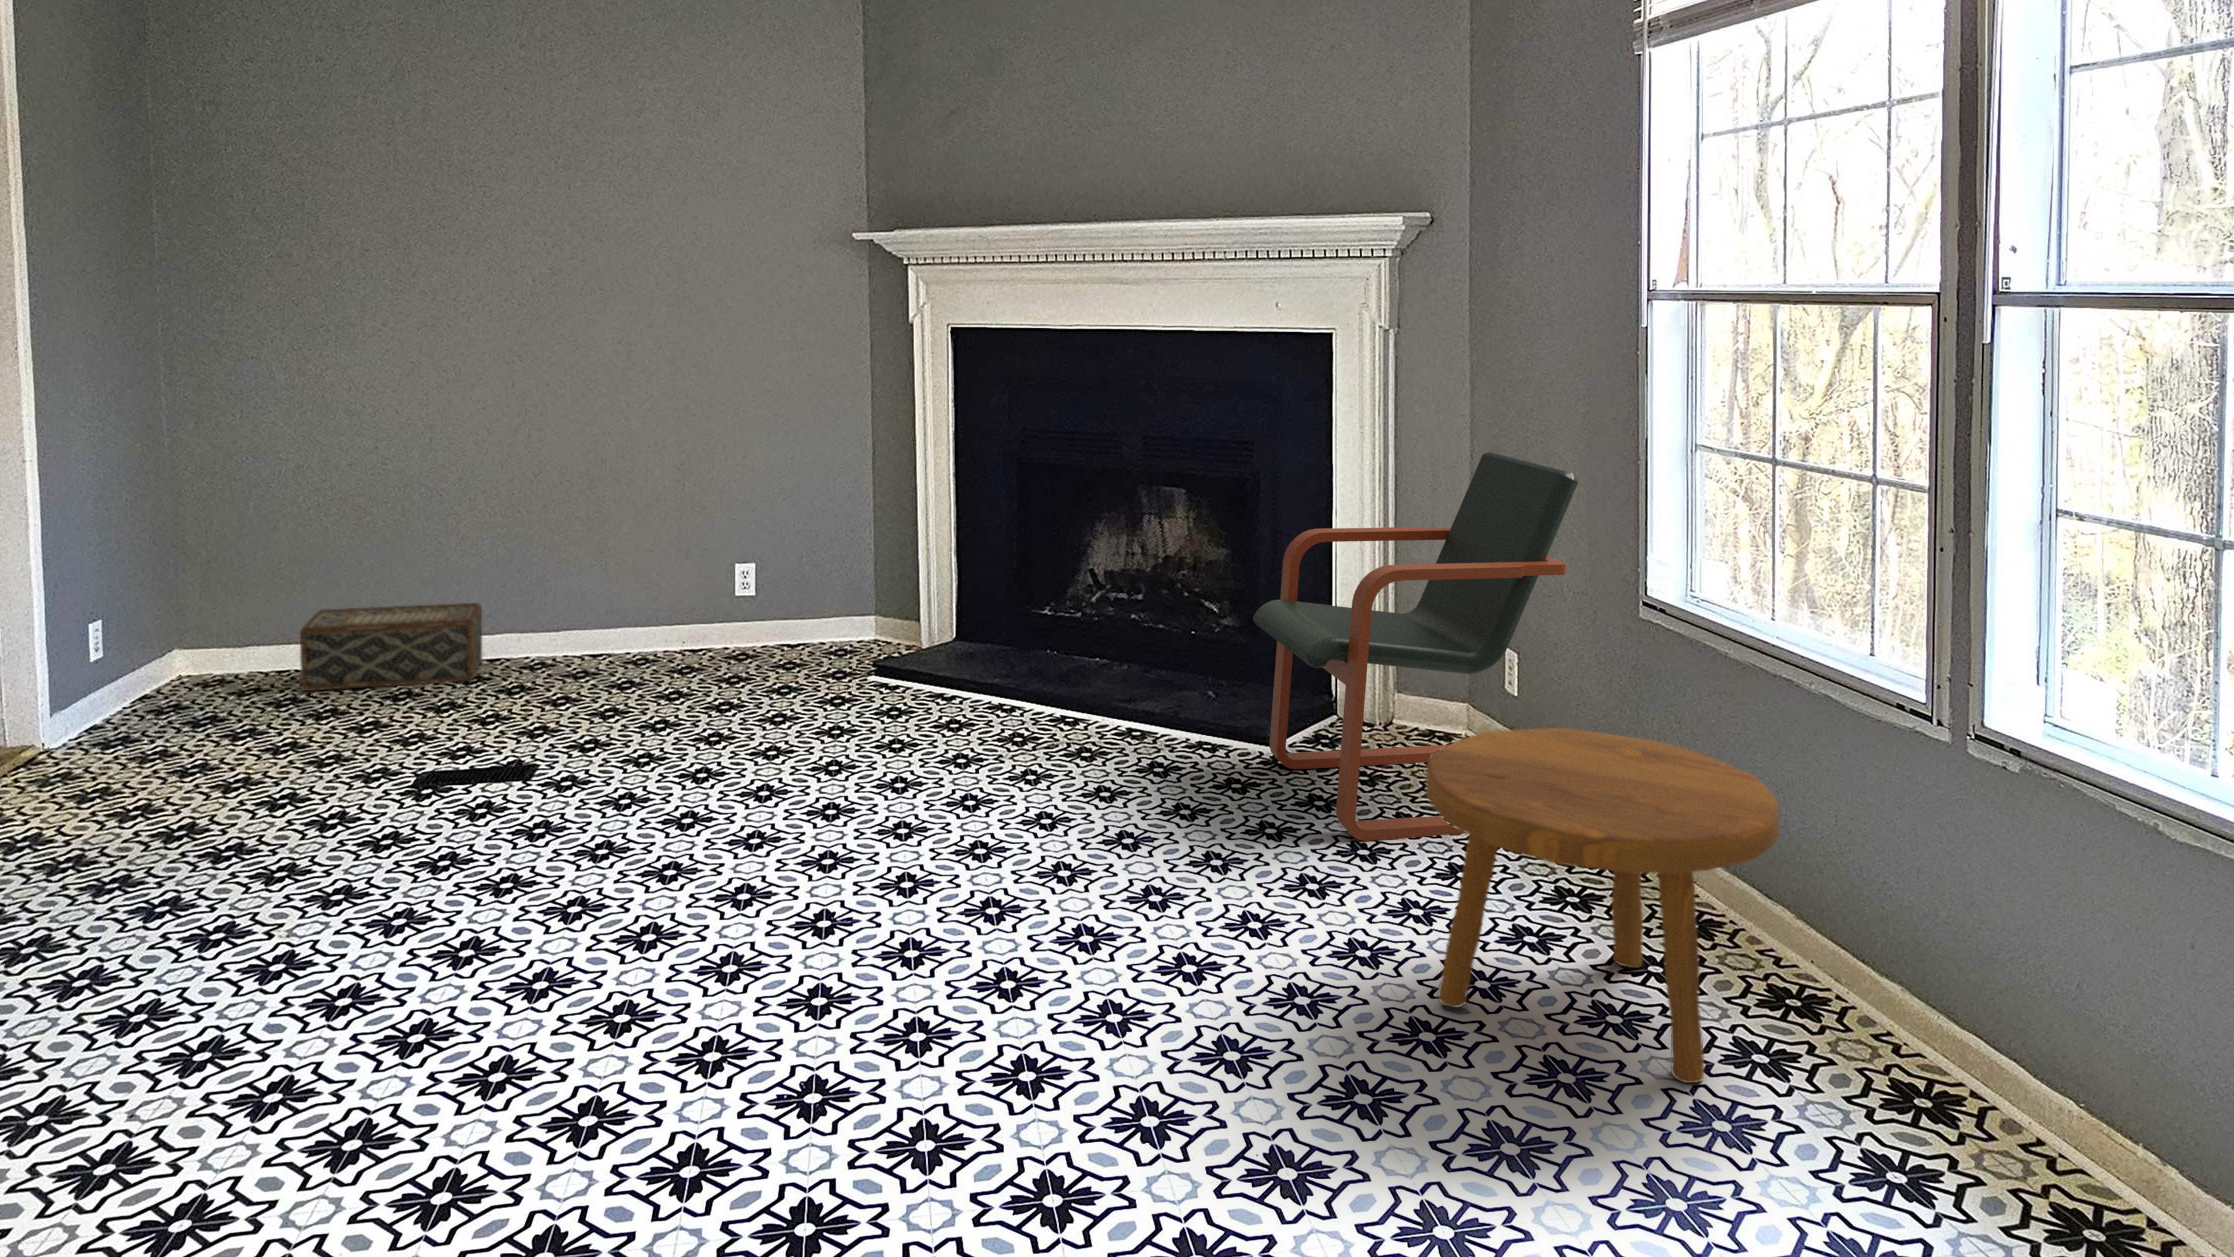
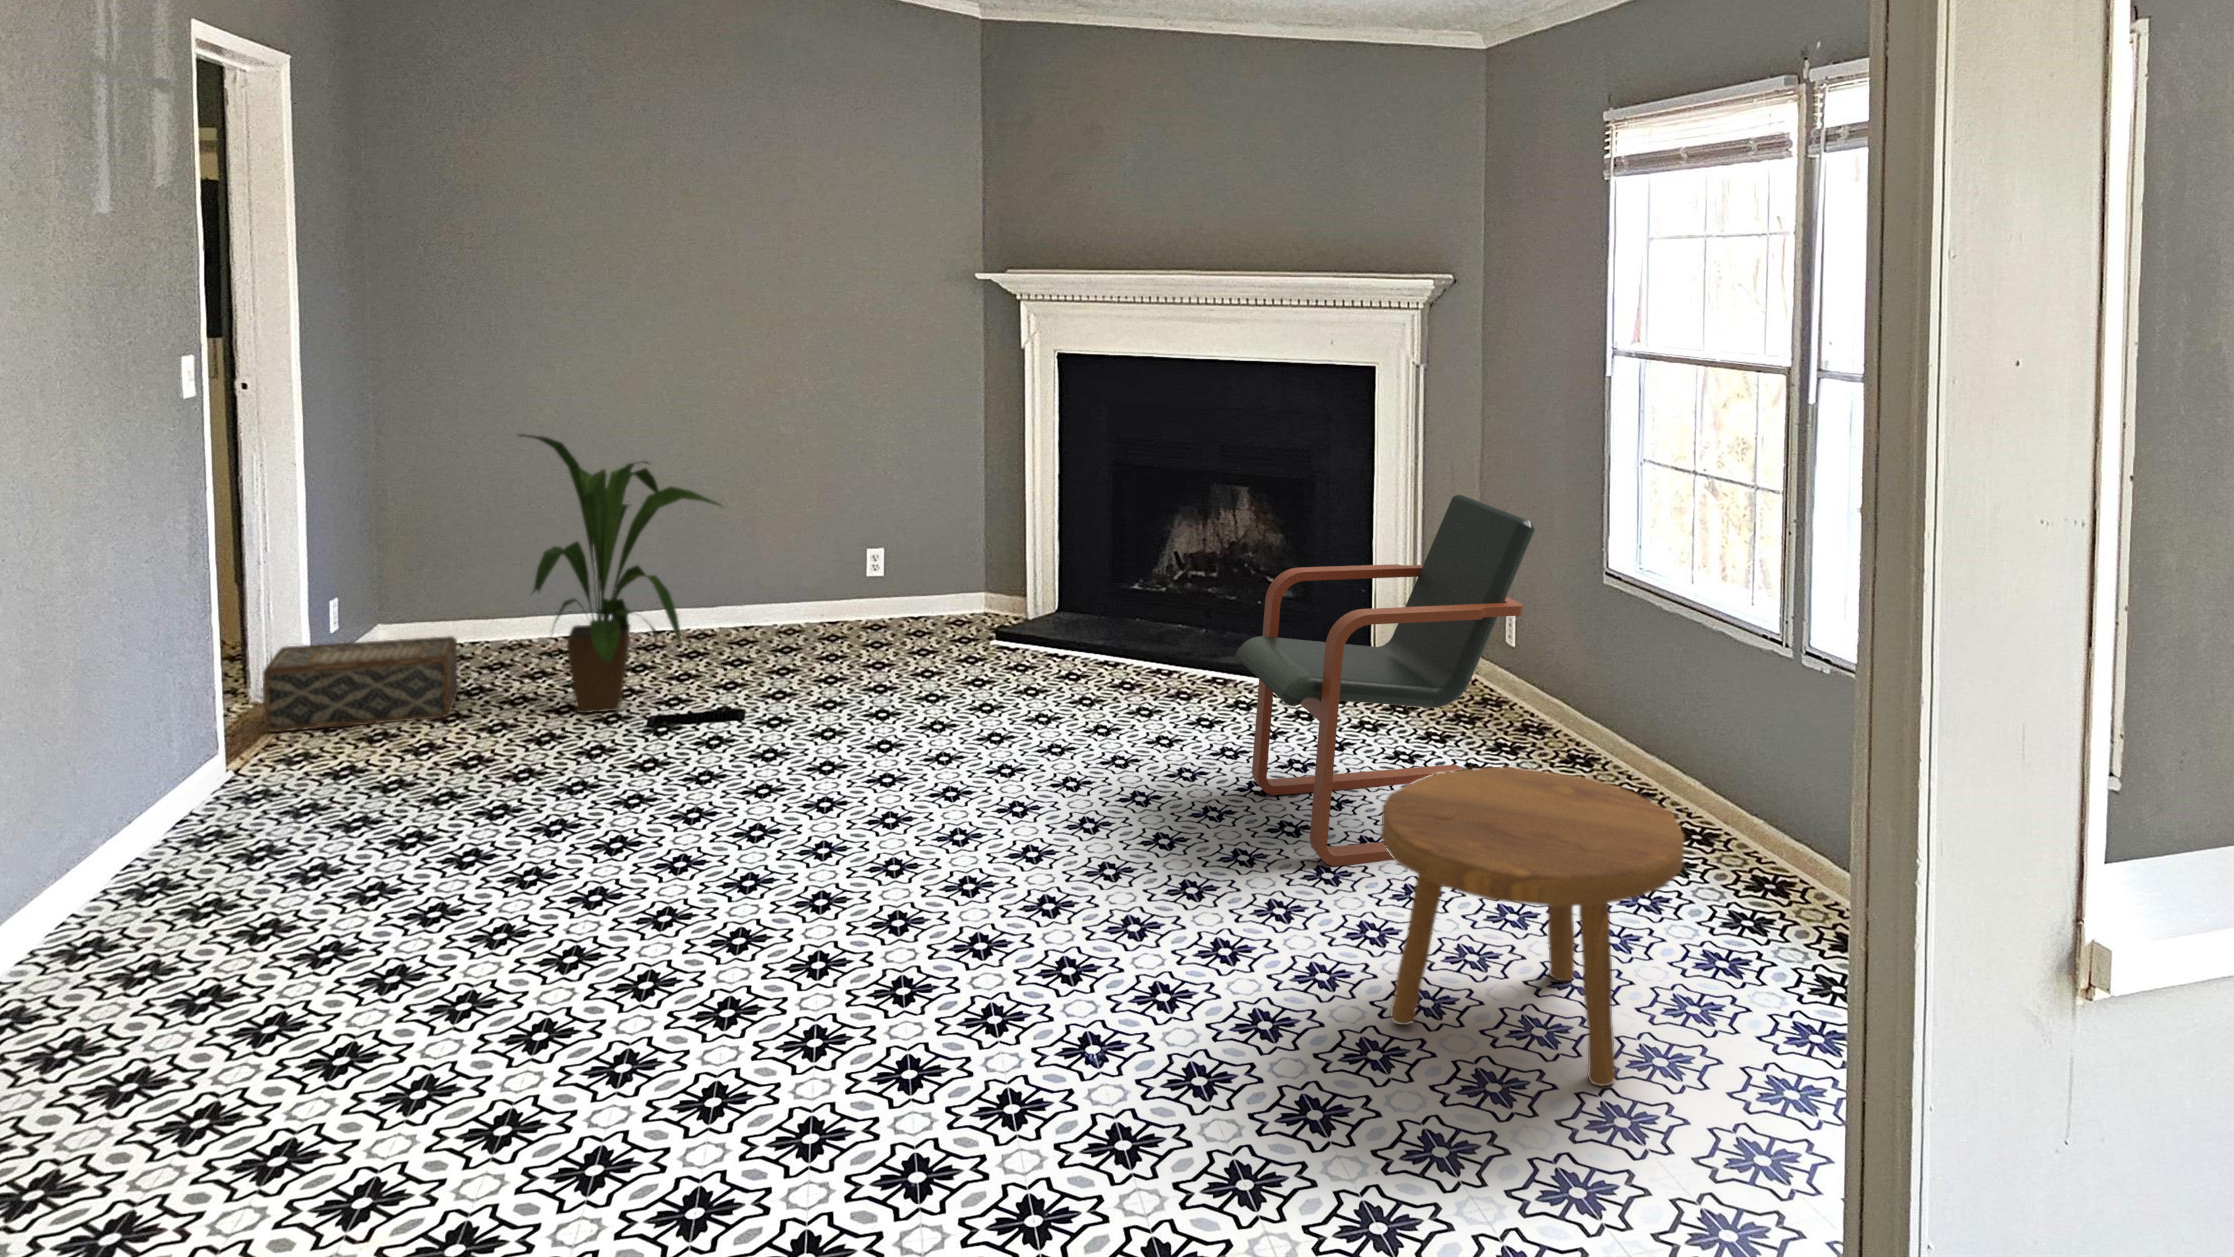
house plant: none [535,400,737,679] -> present [520,434,721,713]

